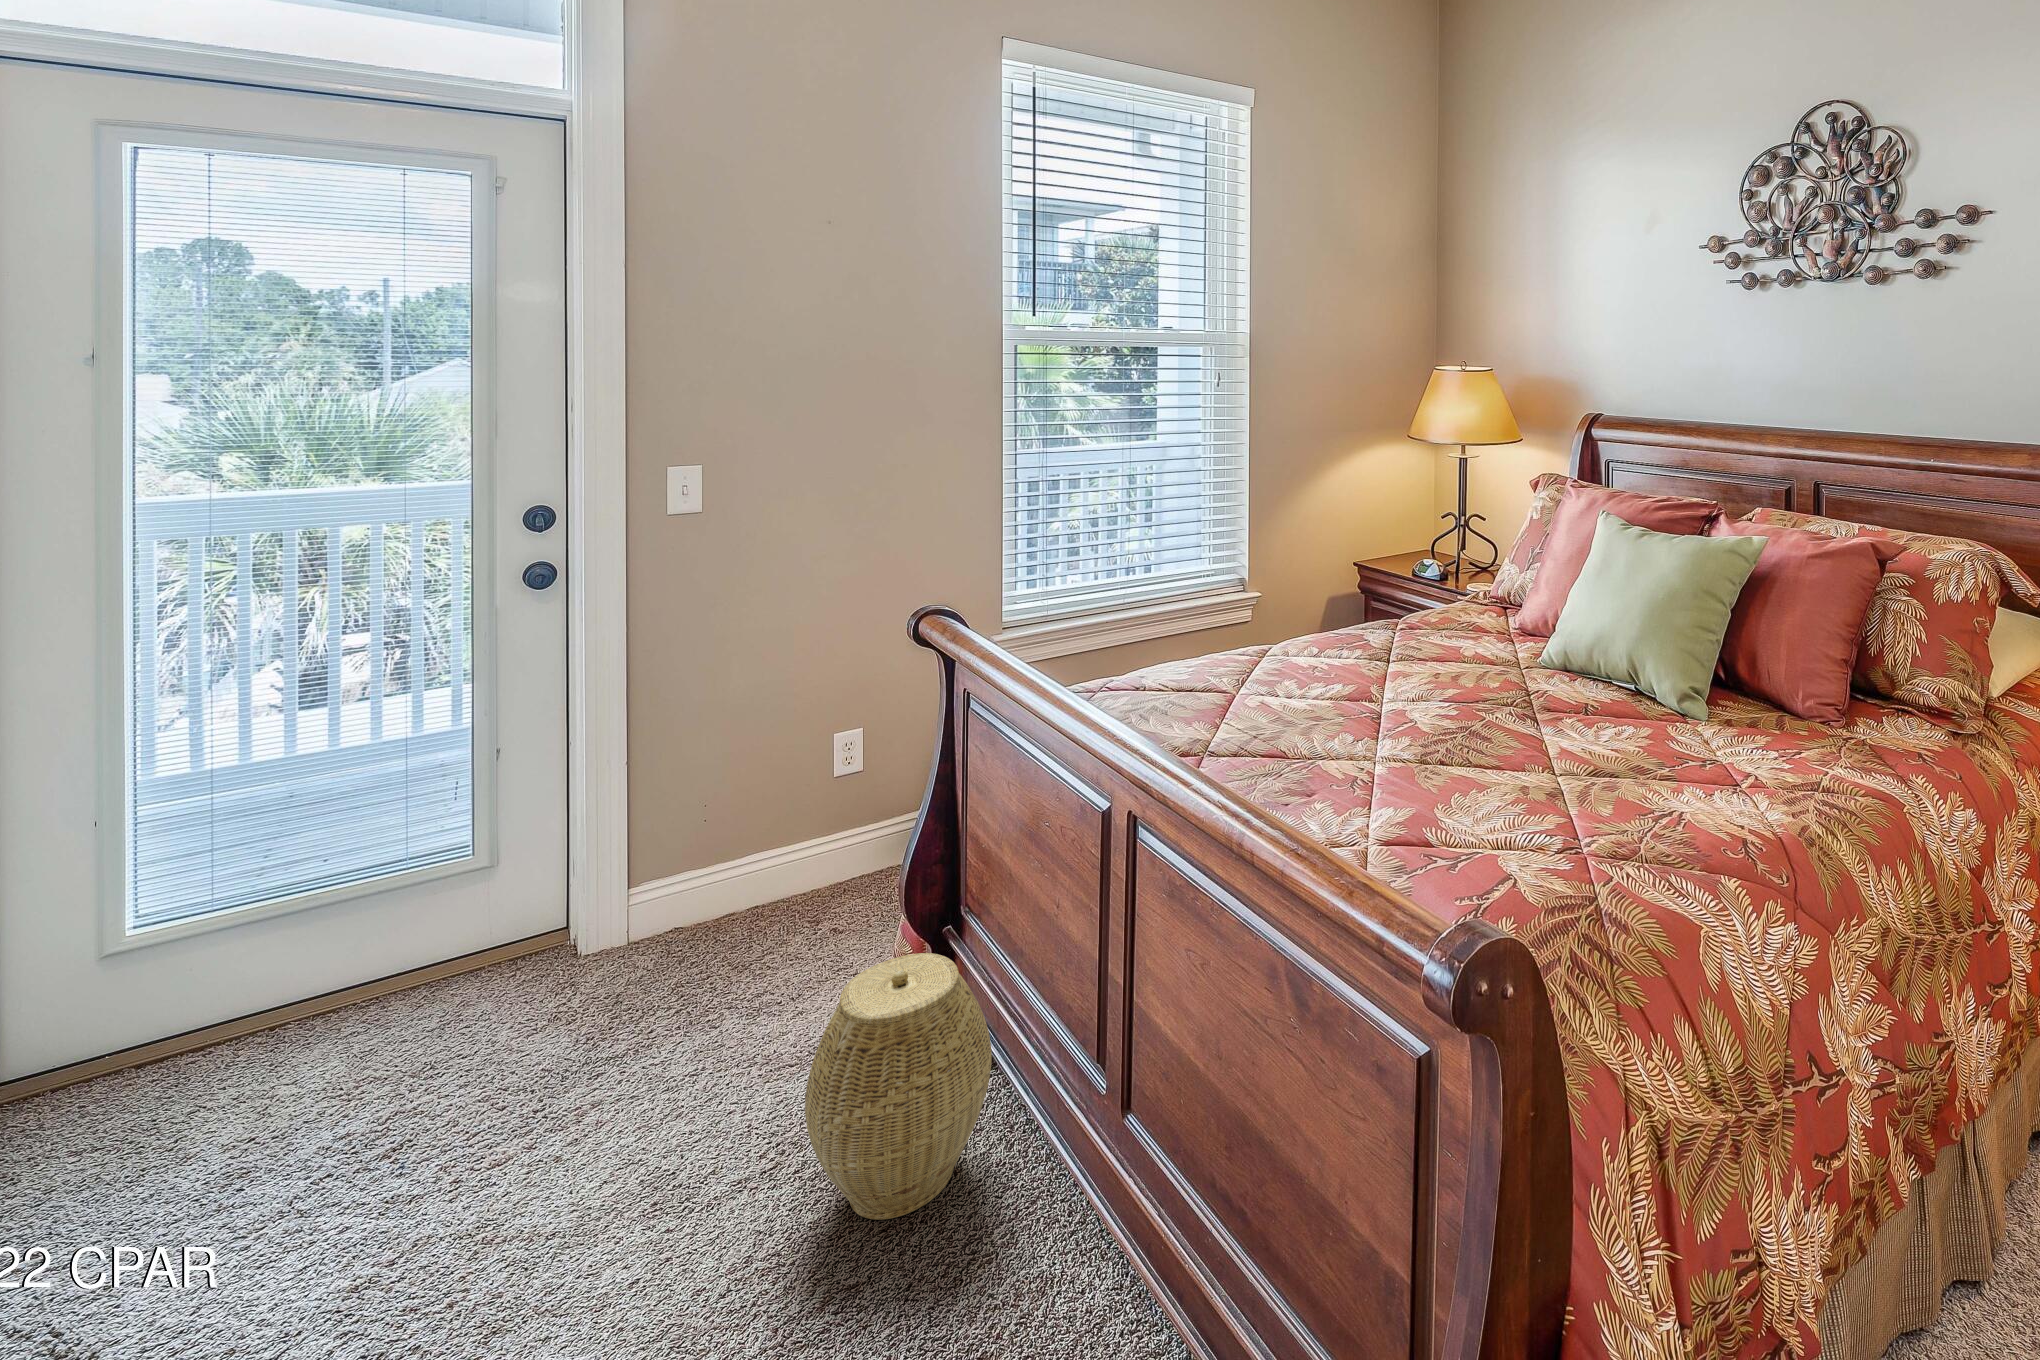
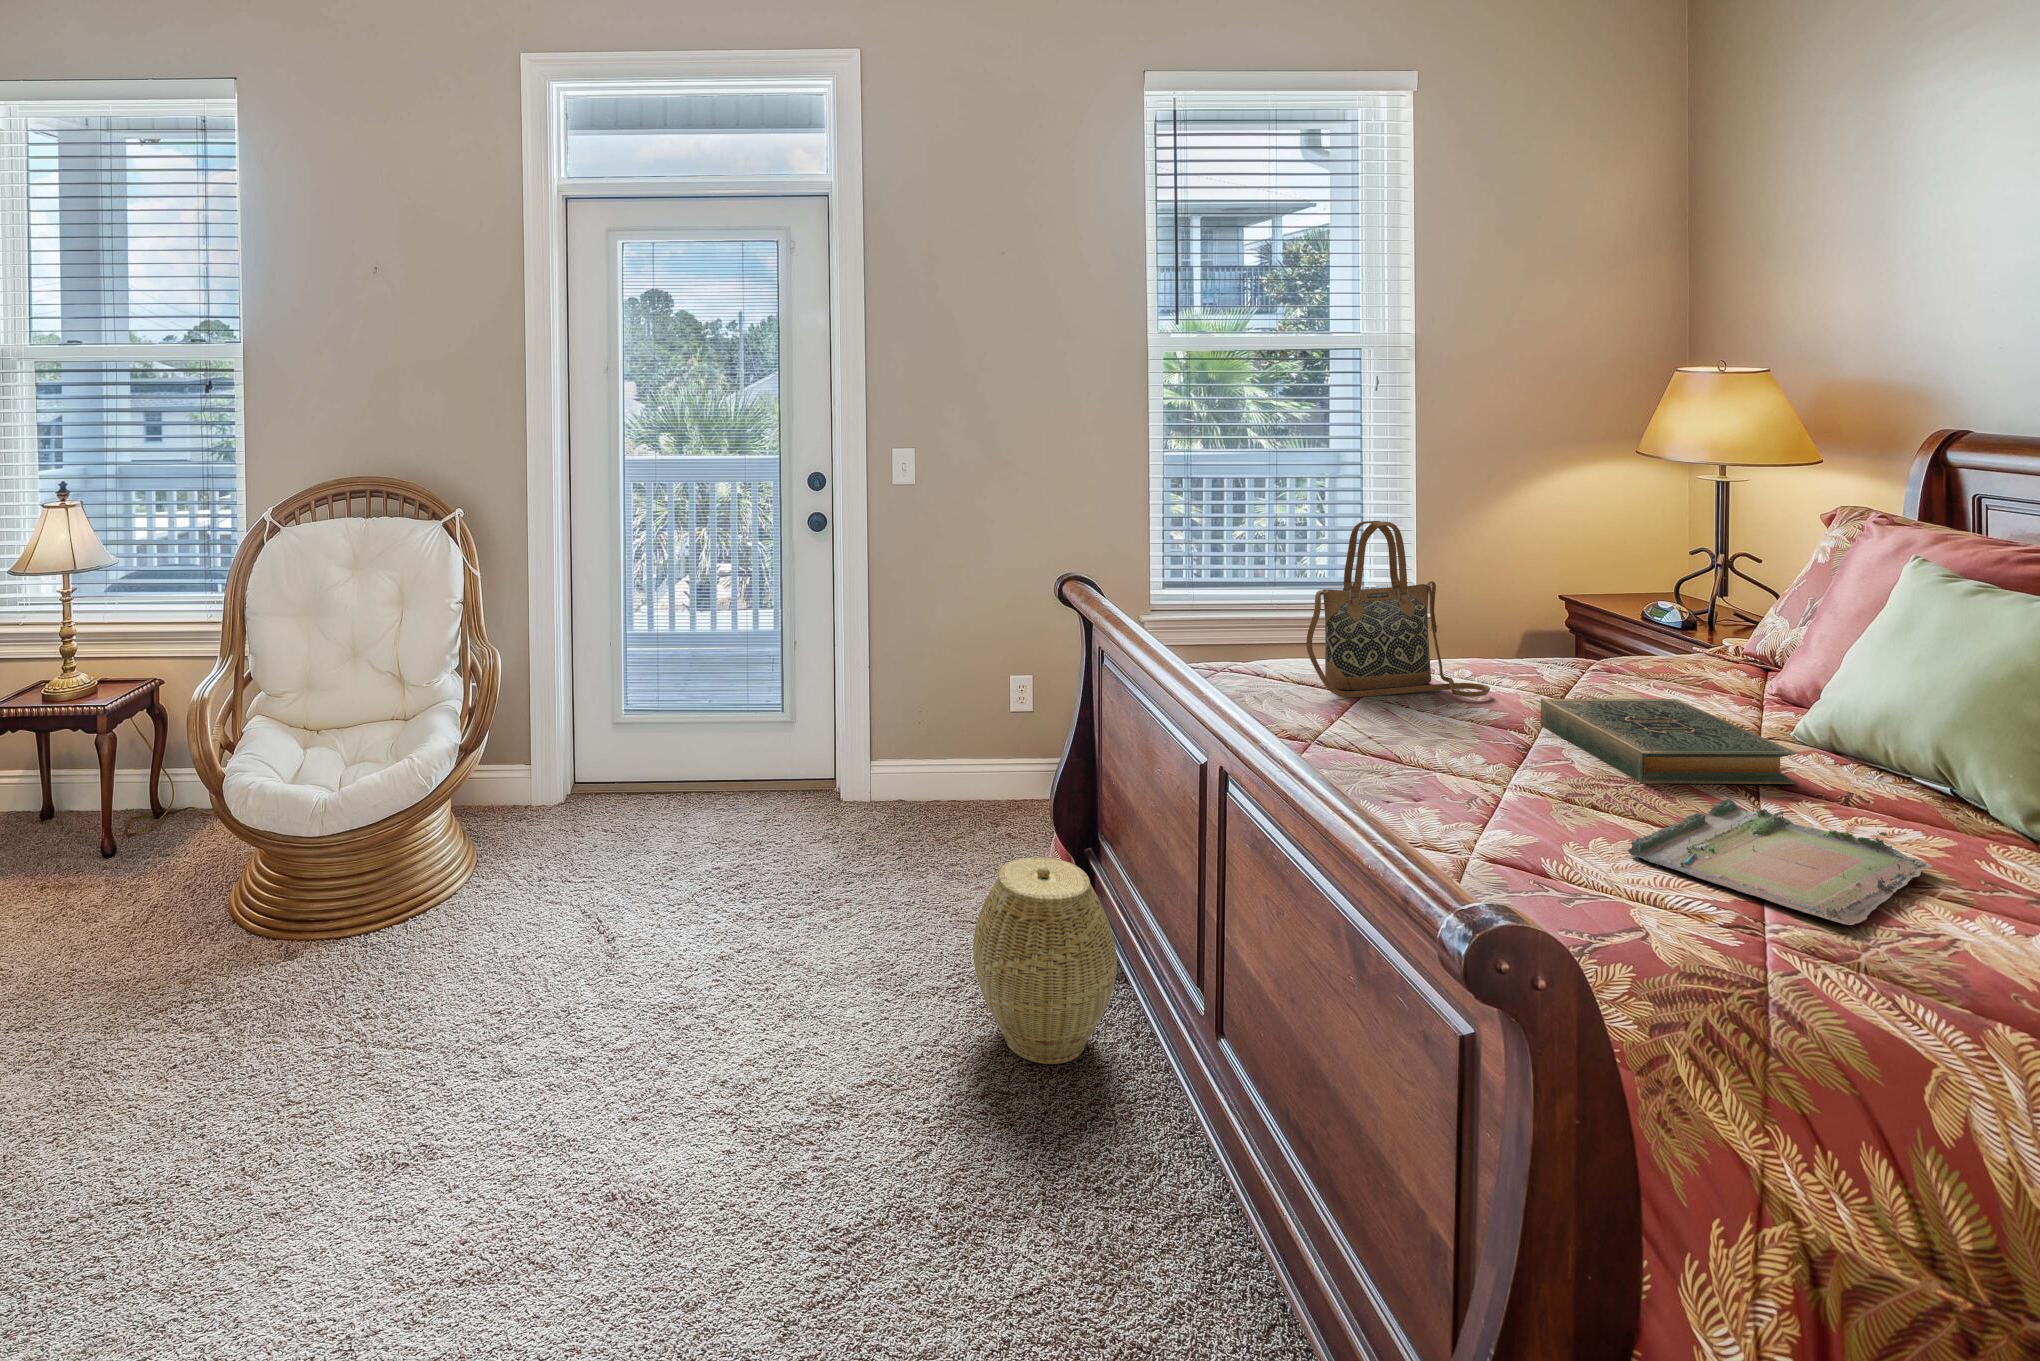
handbag: none [1182,522,1335,698] -> present [1306,521,1490,698]
hardback book: none [1380,647,1563,729] -> present [1541,699,1798,784]
tray: none [1486,728,1667,825] -> present [1628,798,1931,925]

